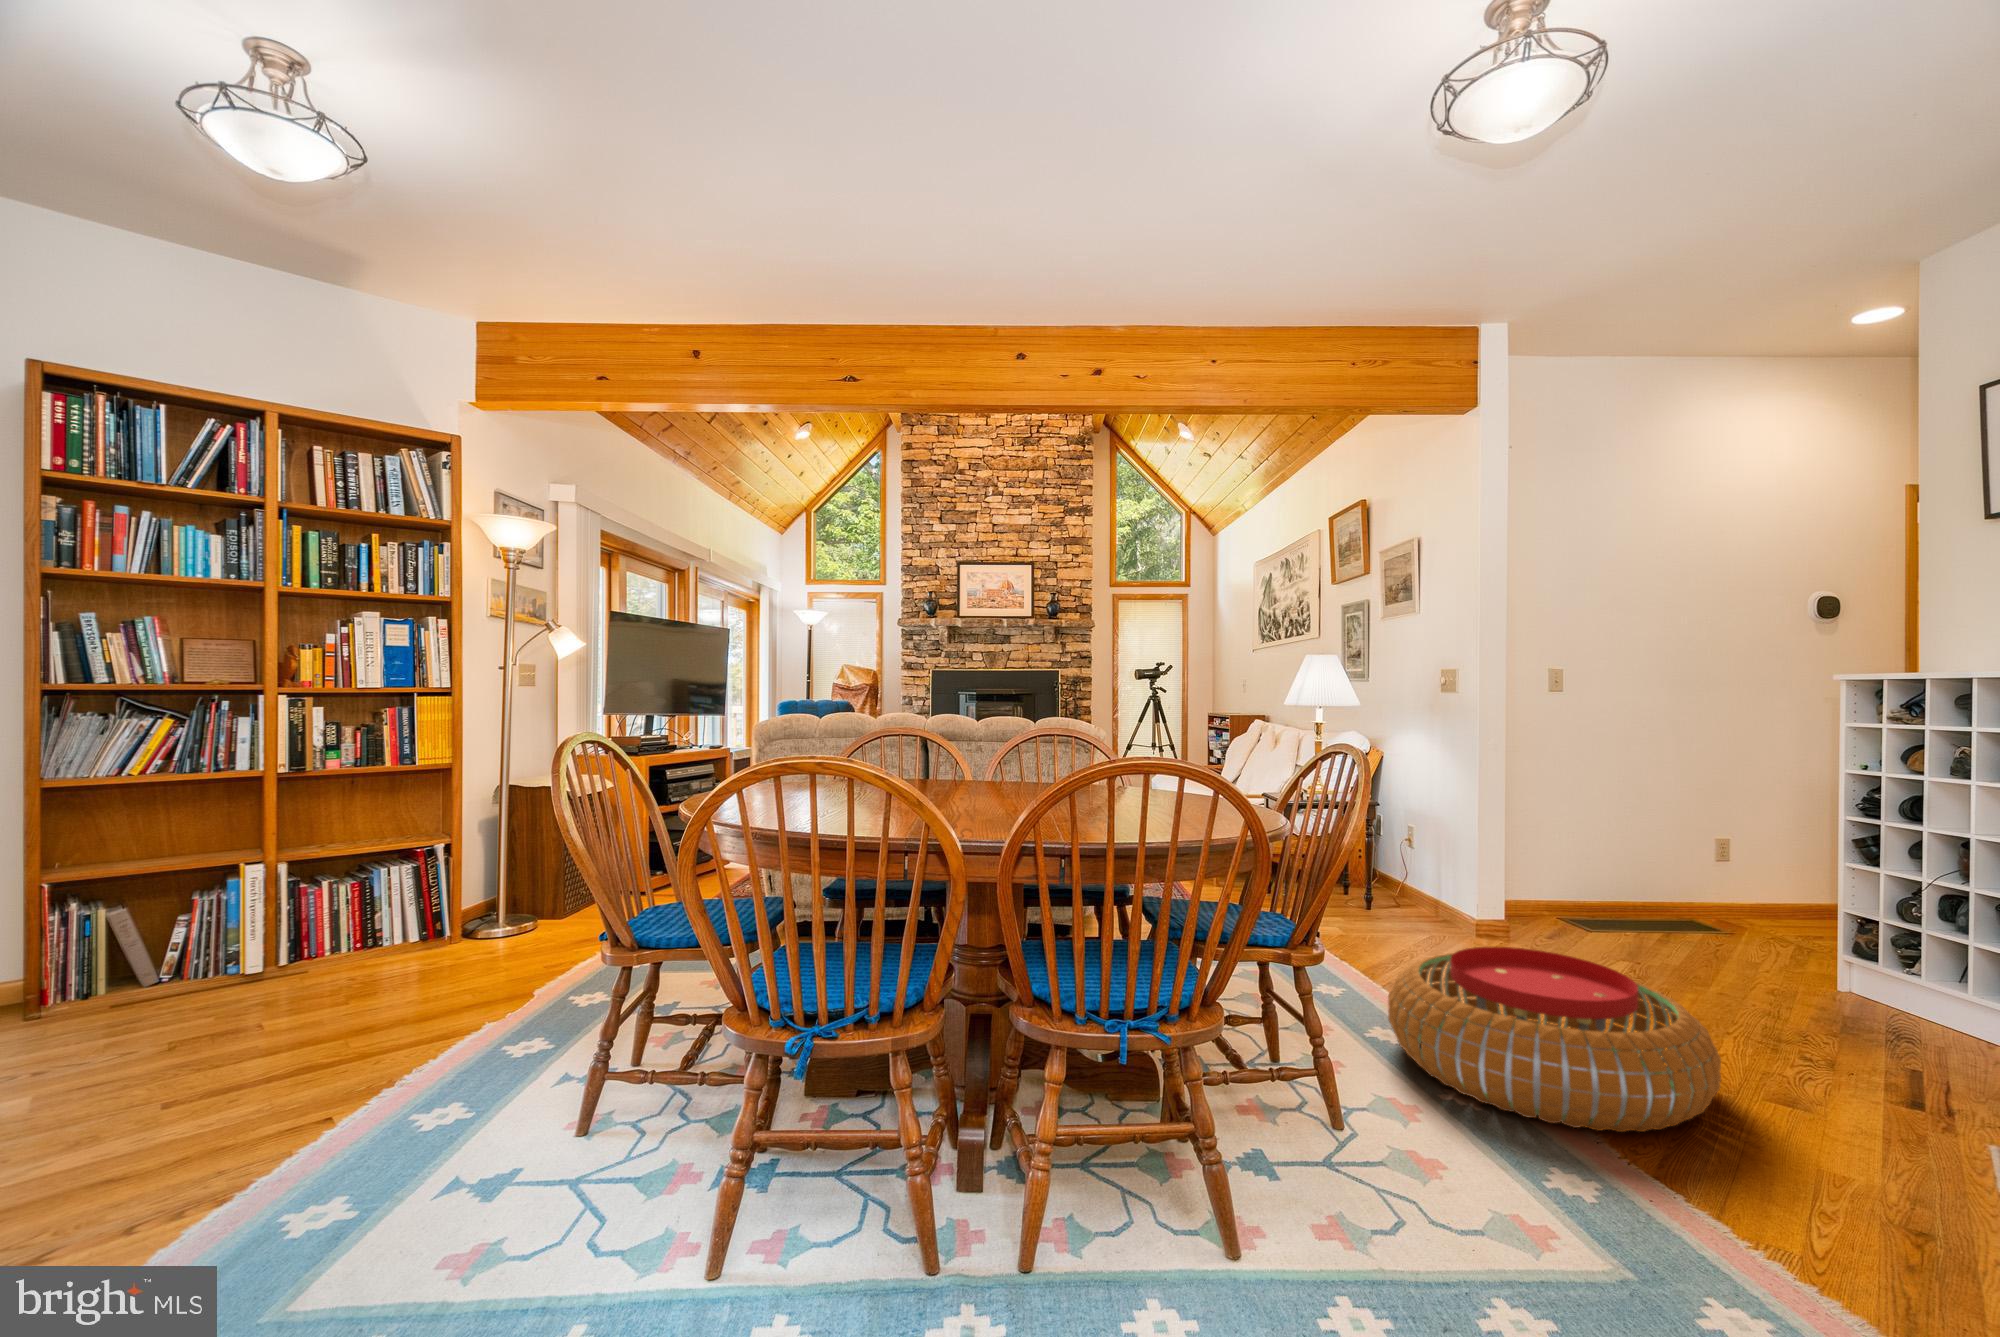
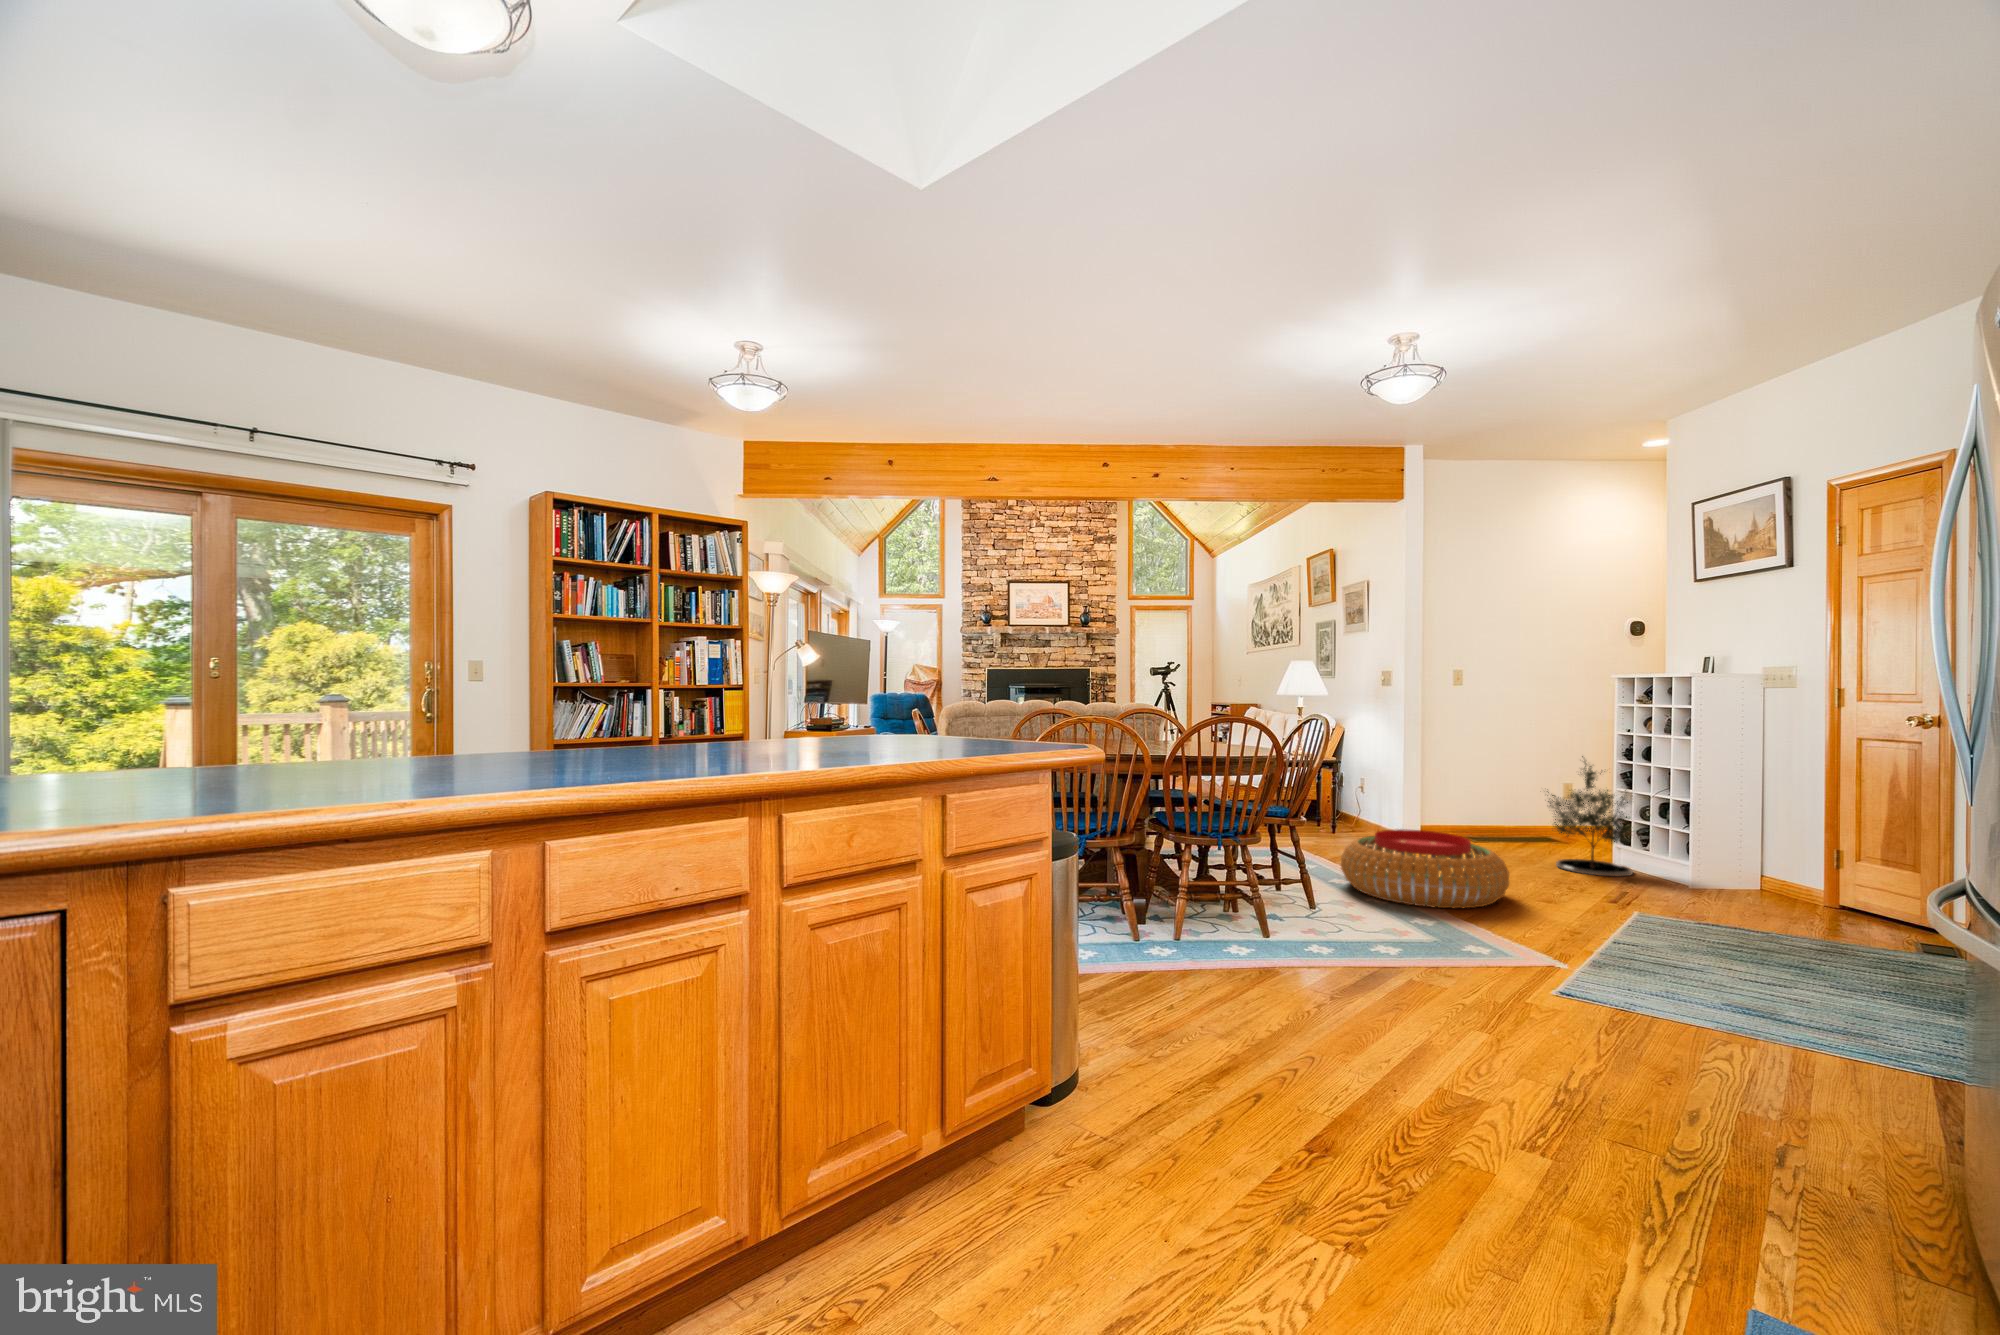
potted tree: none [1714,808,1903,1024] -> present [1547,756,1633,877]

